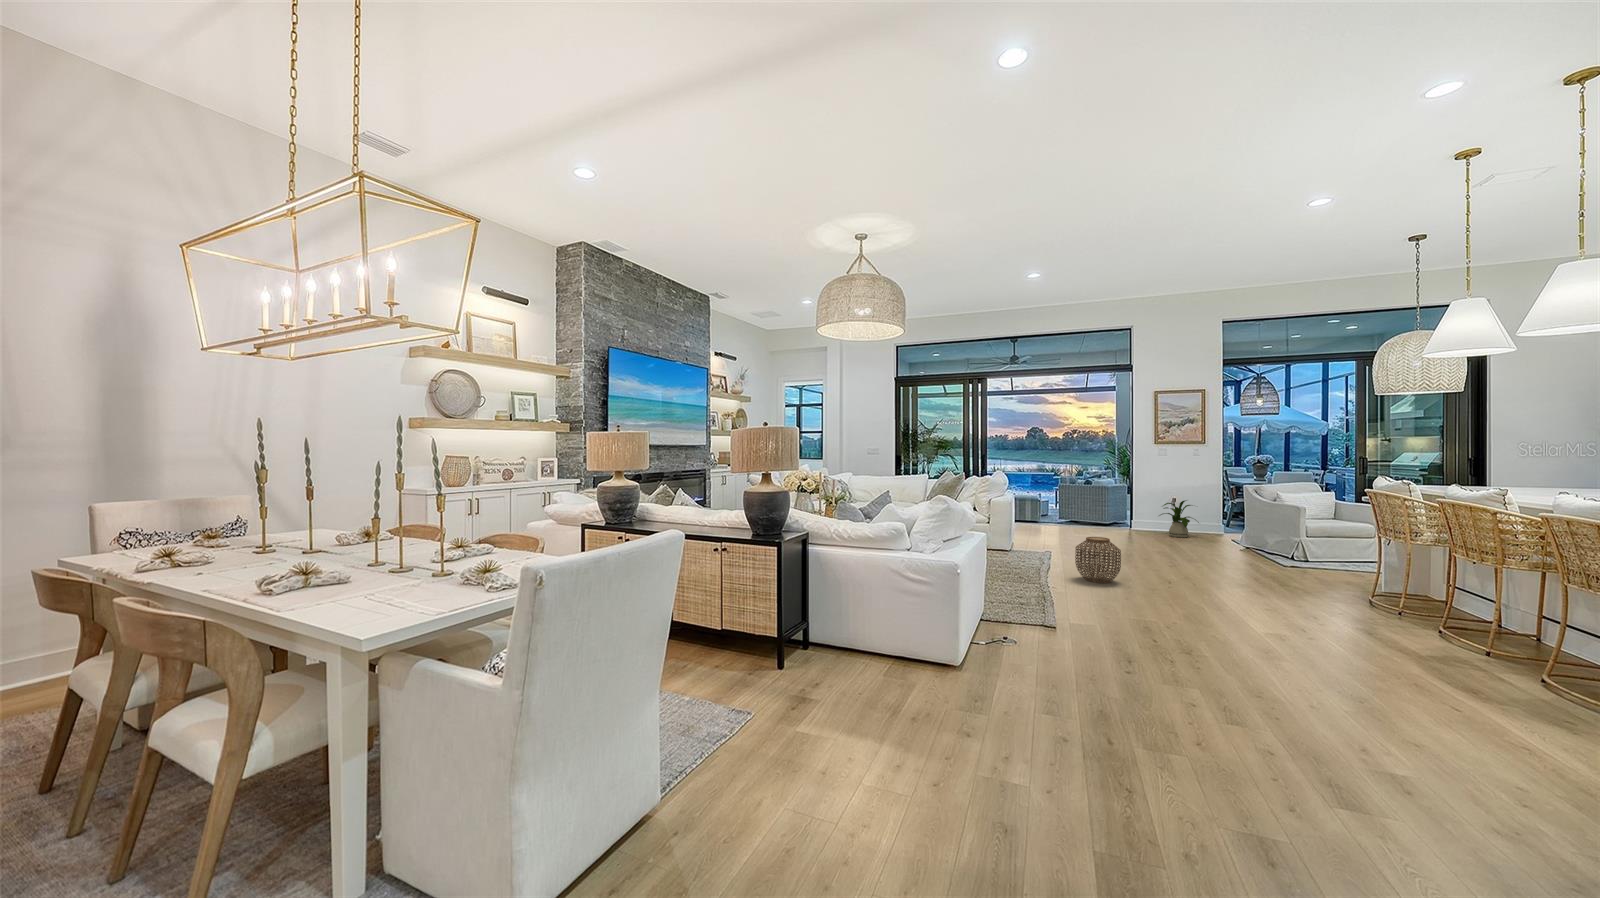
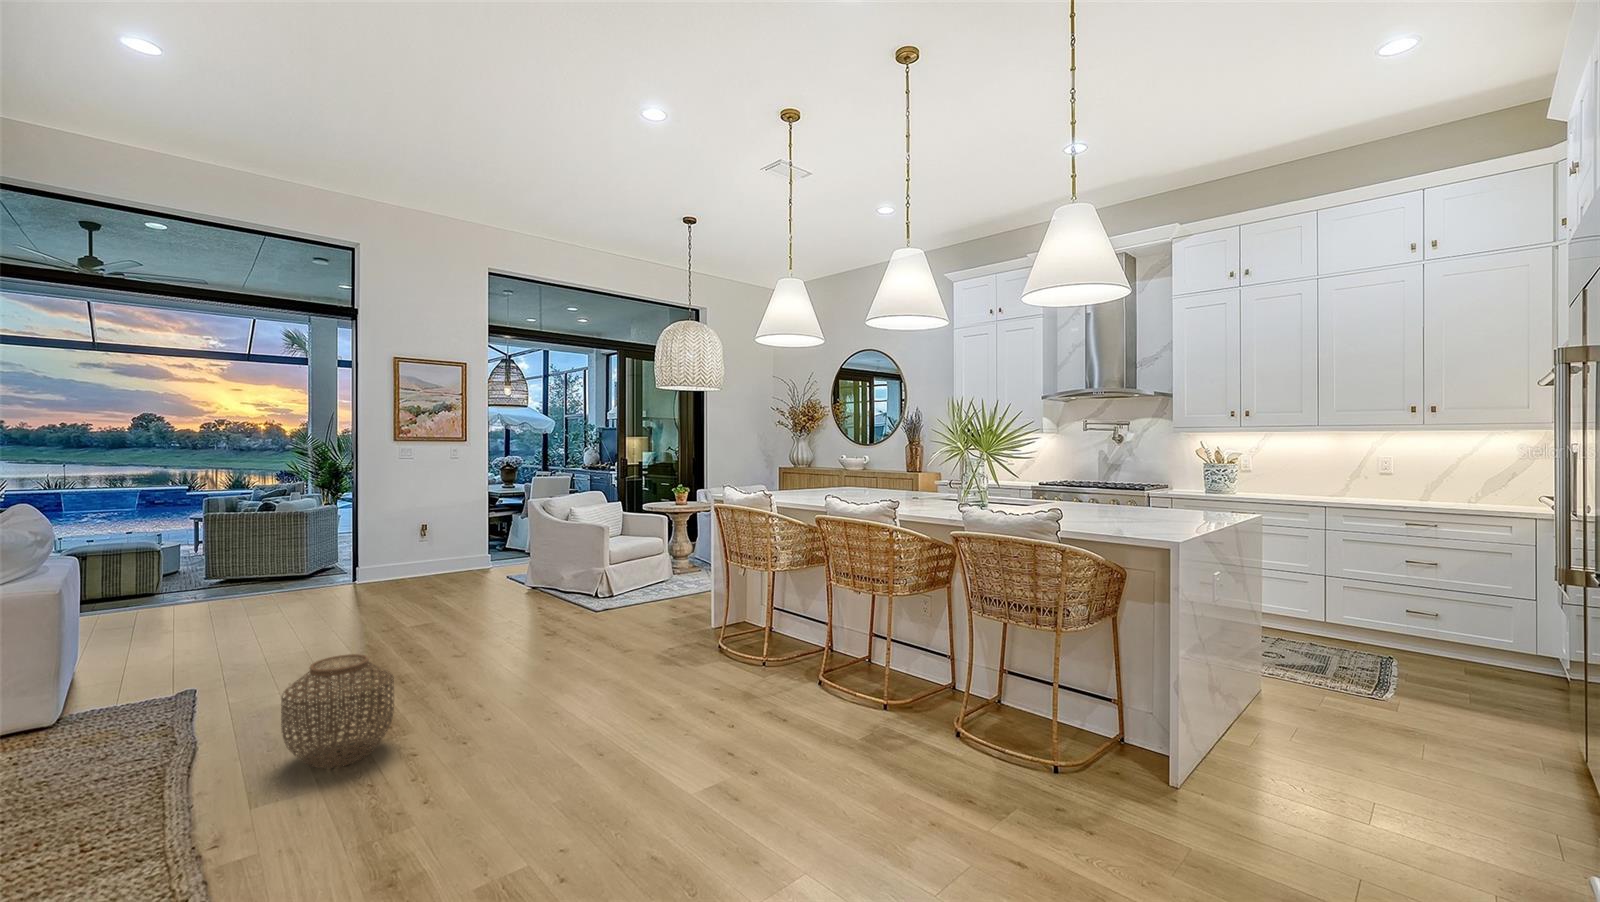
house plant: present [1161,500,1199,538] -> none [397,526,463,585]

